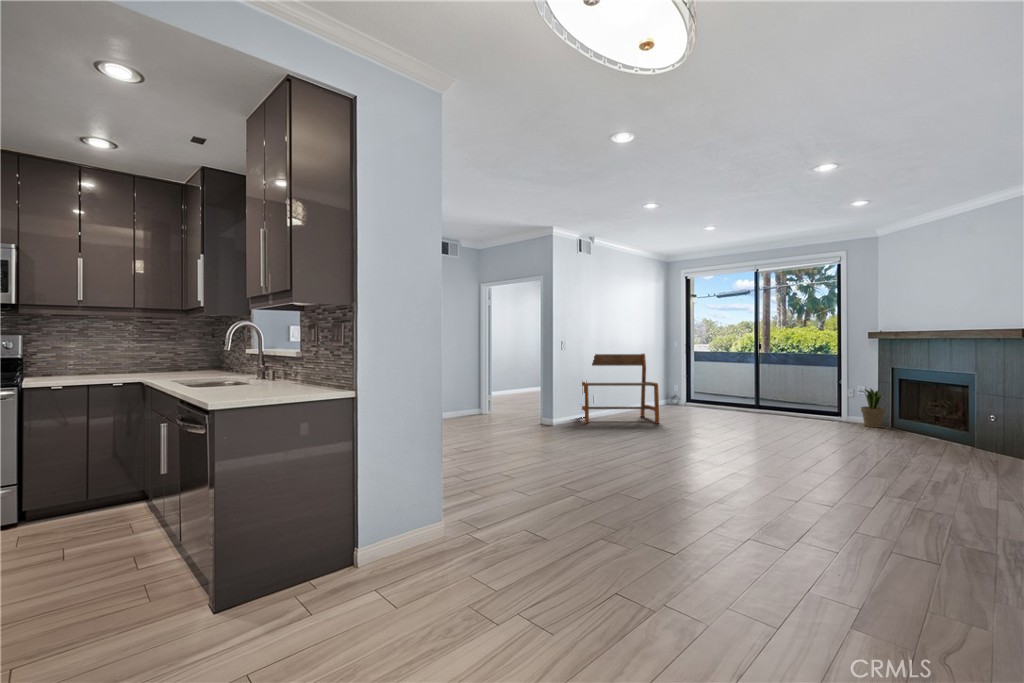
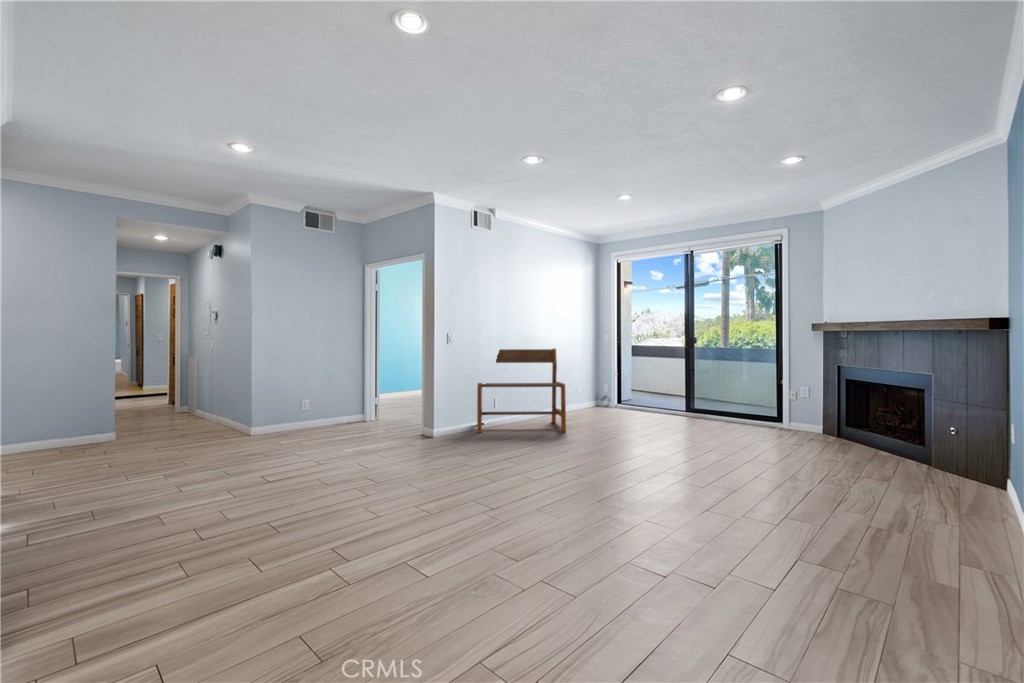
potted plant: present [860,389,885,428] -> none [798,390,832,437]

